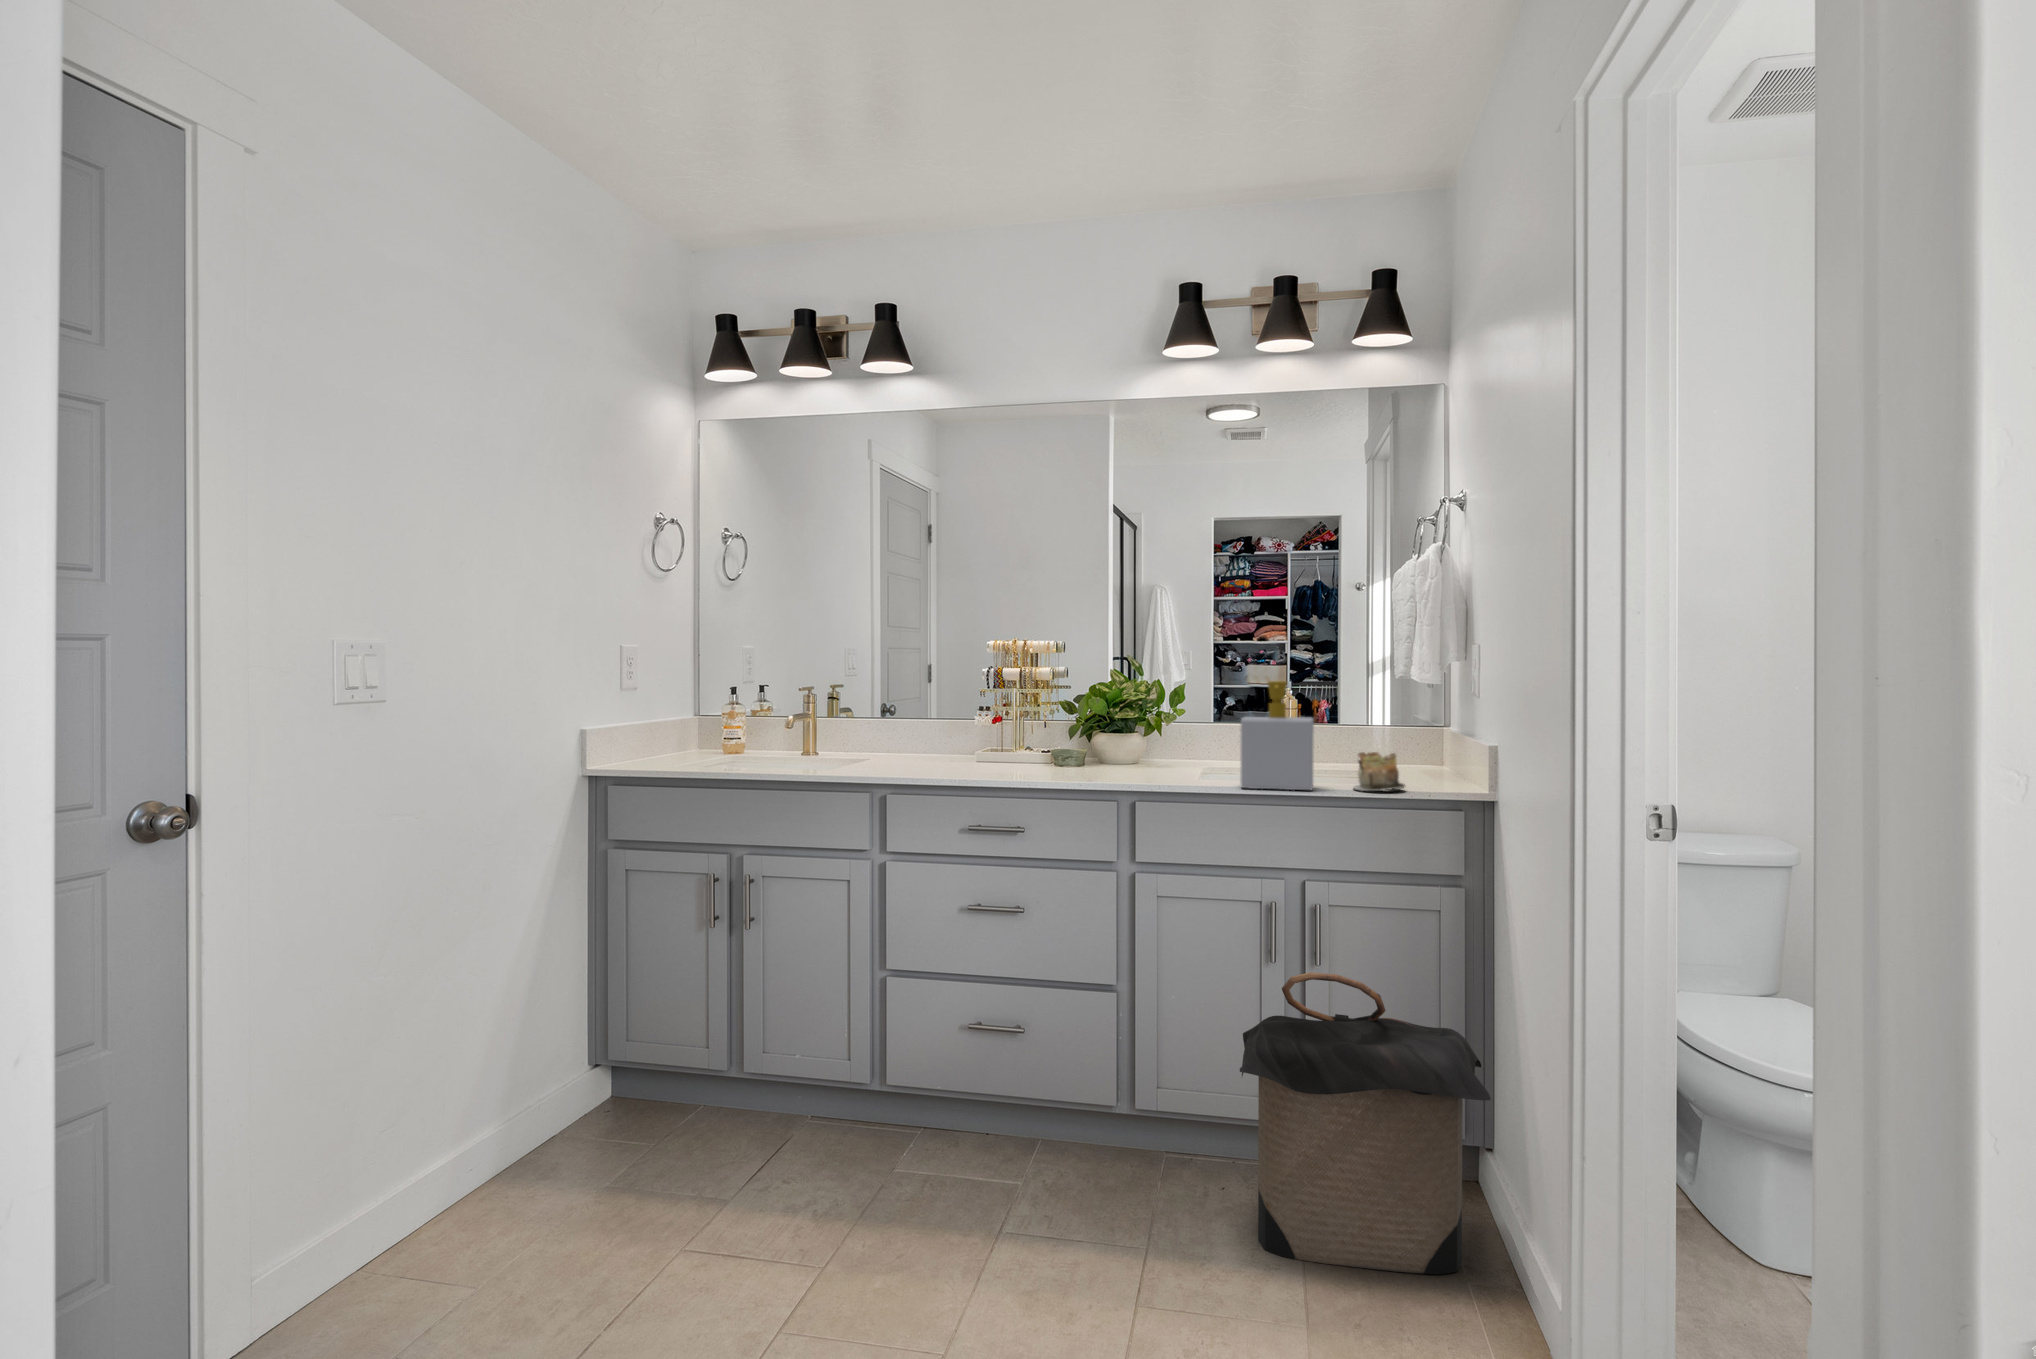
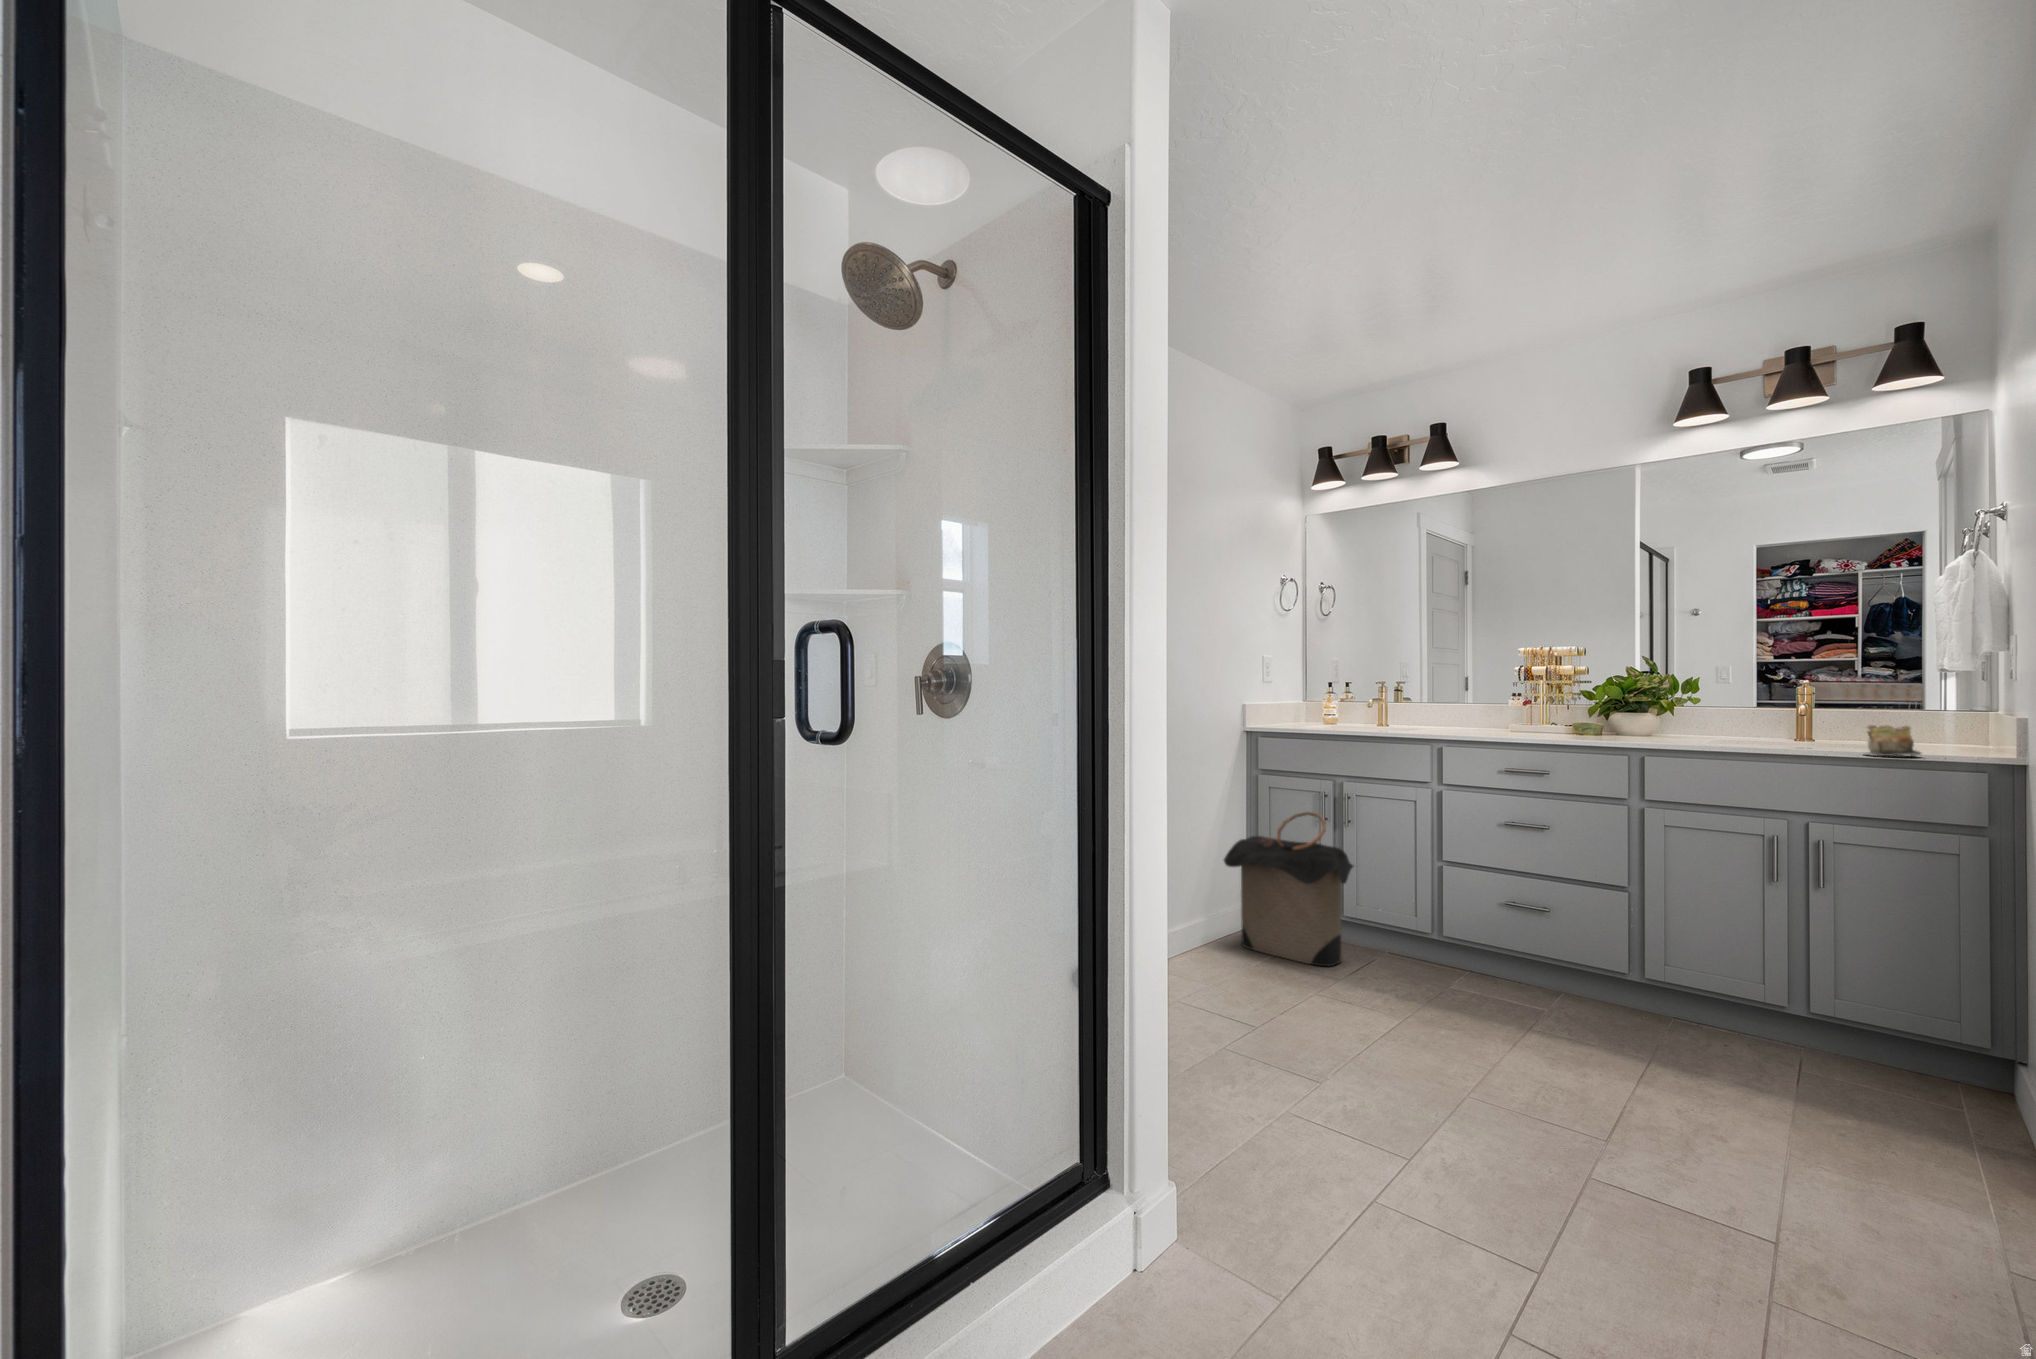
soap bottle: present [1241,681,1314,790] -> none [1742,669,1820,753]
laundry hamper: present [1240,972,1491,1275] -> present [1224,812,1353,966]

